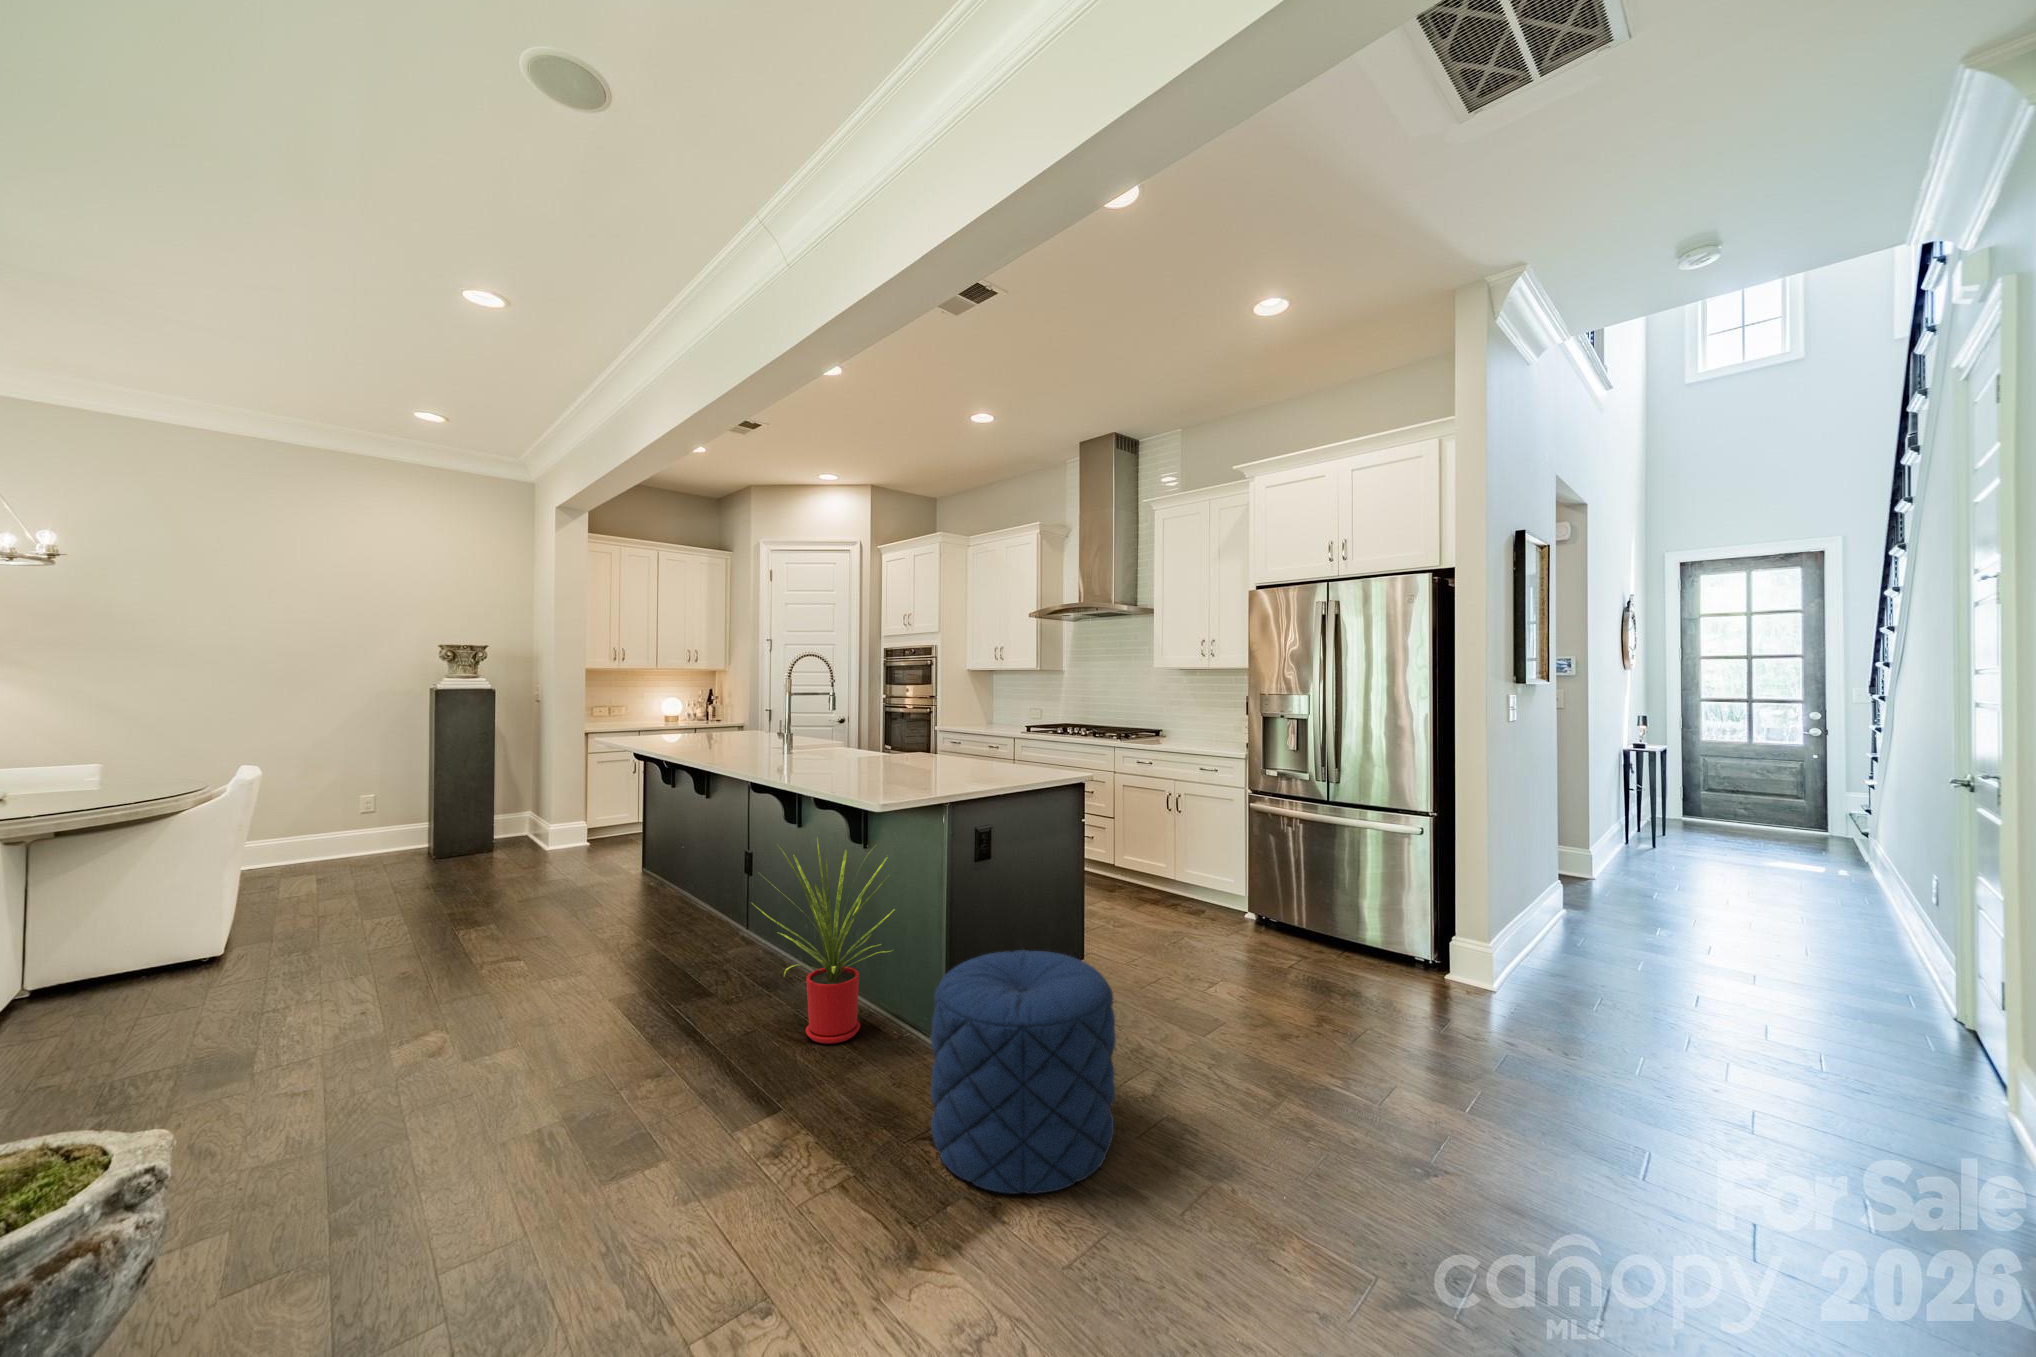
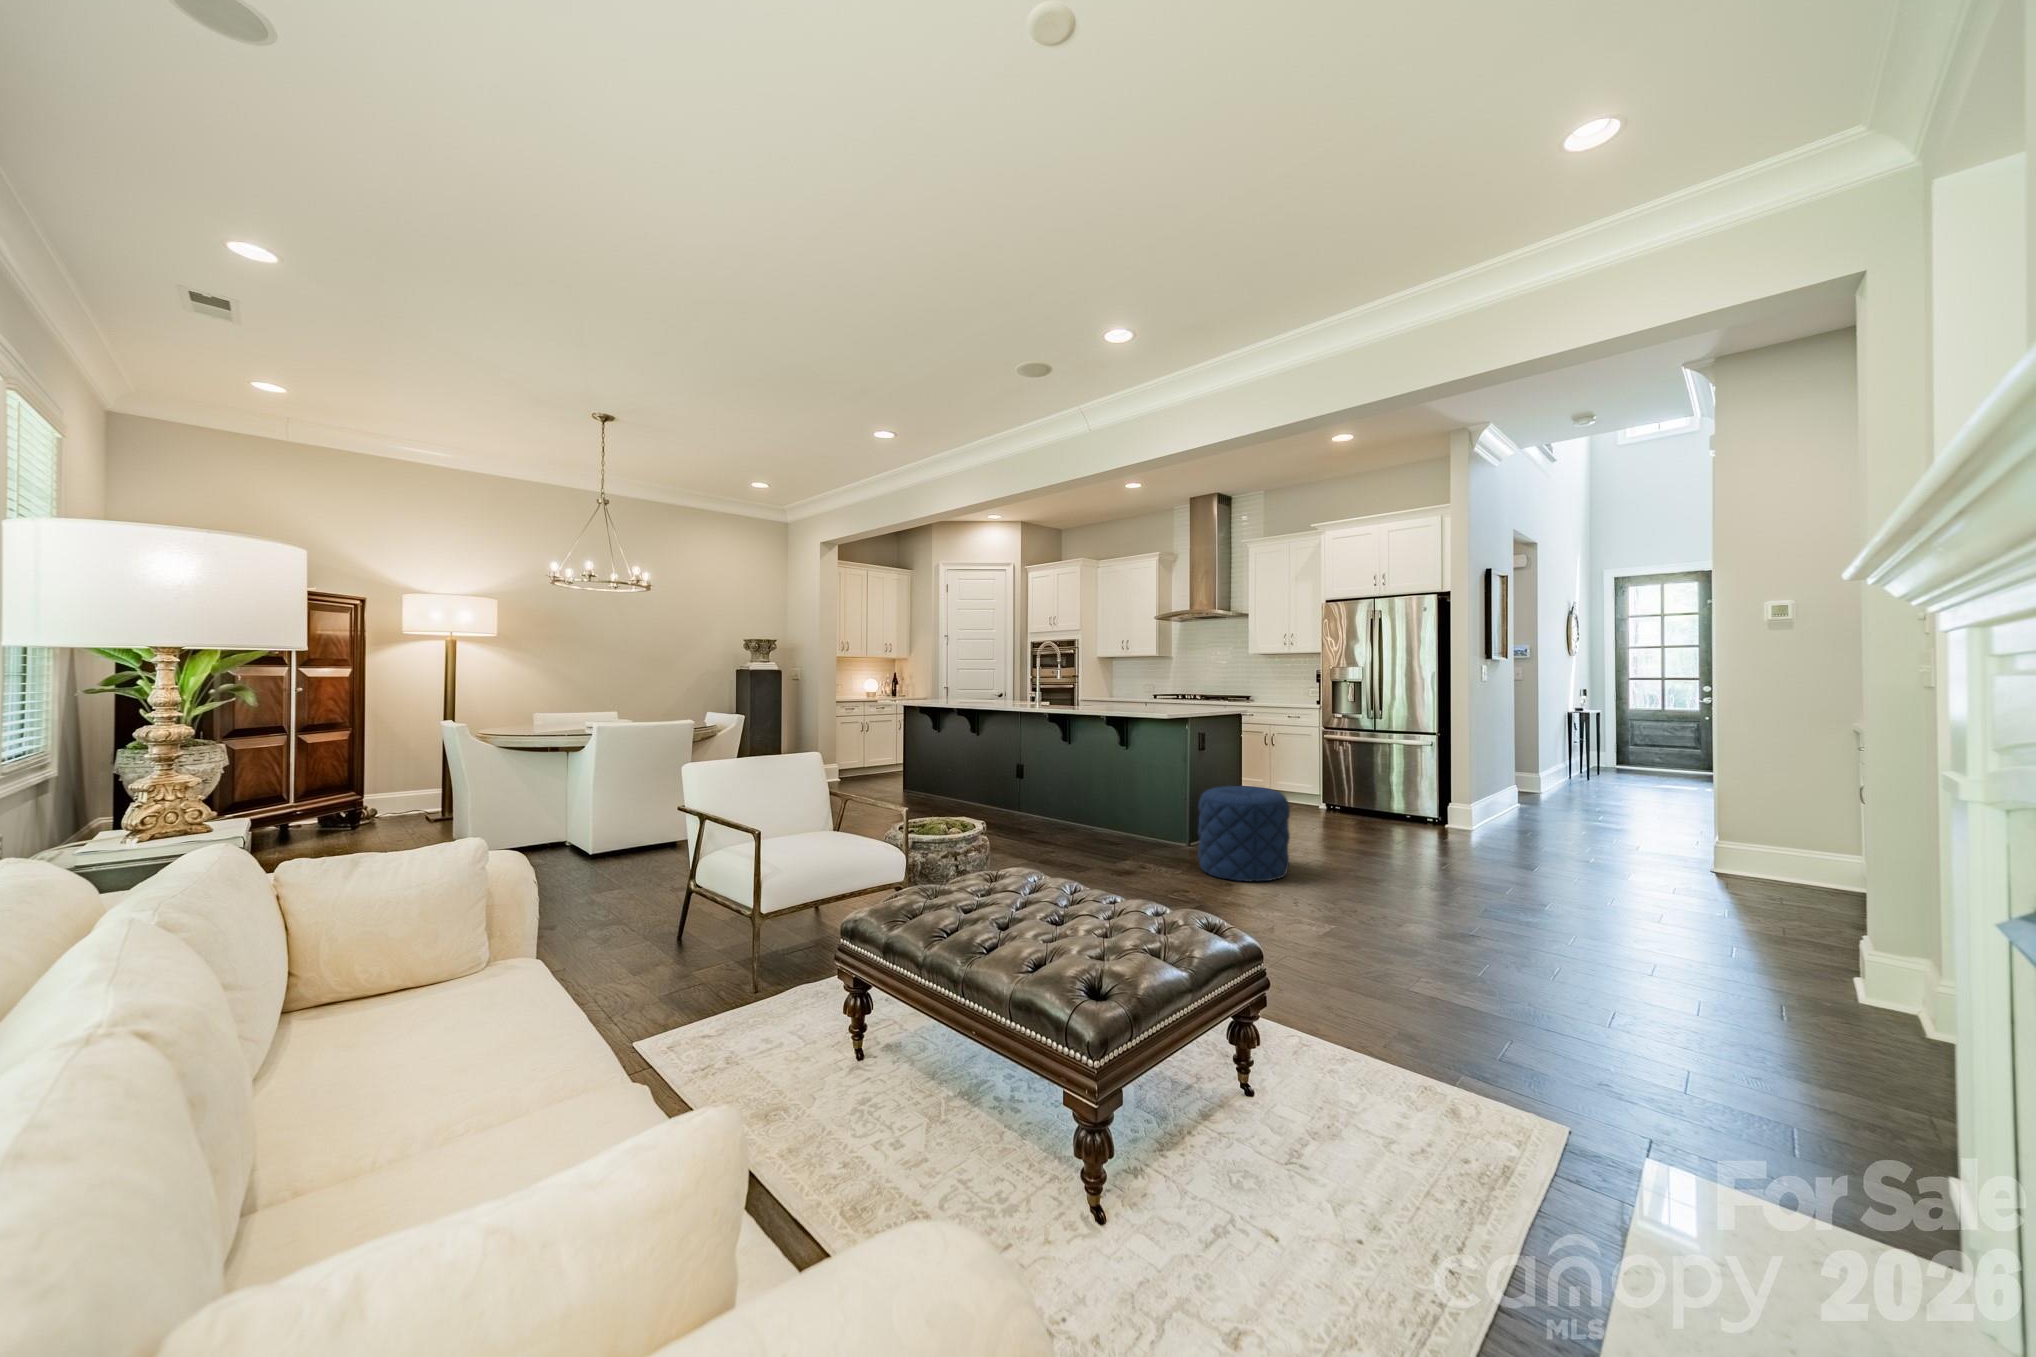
house plant: present [752,838,895,1044] -> none [1071,741,1151,848]

